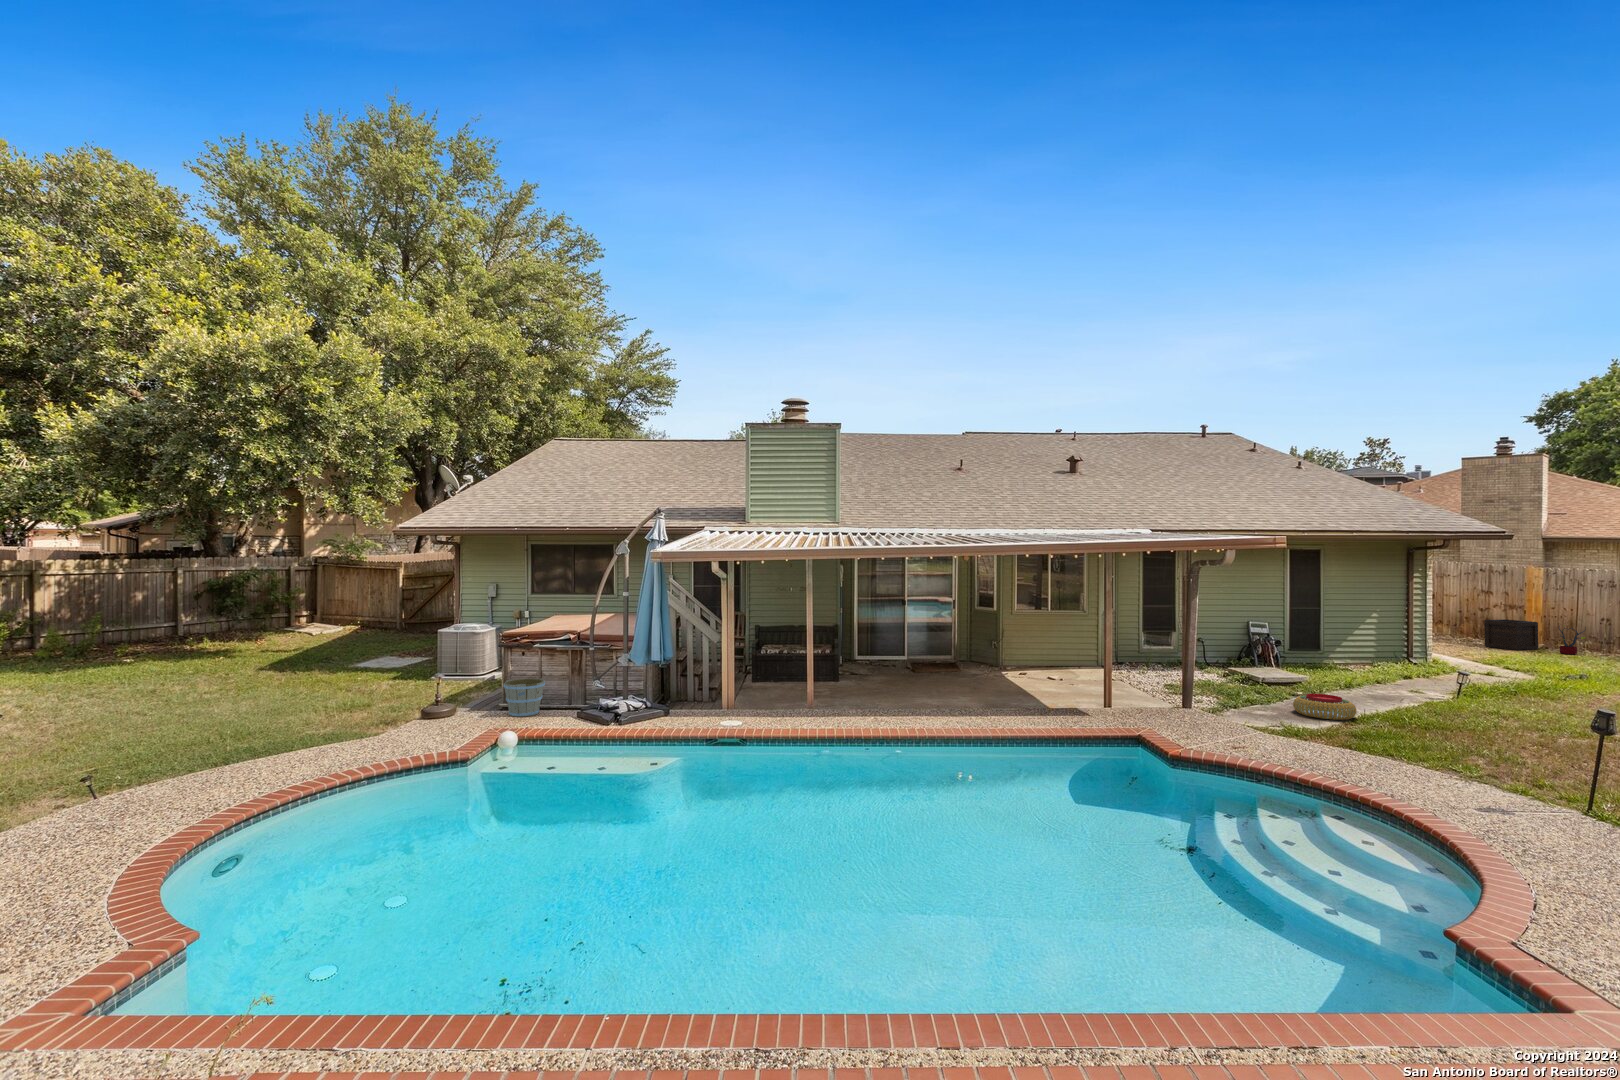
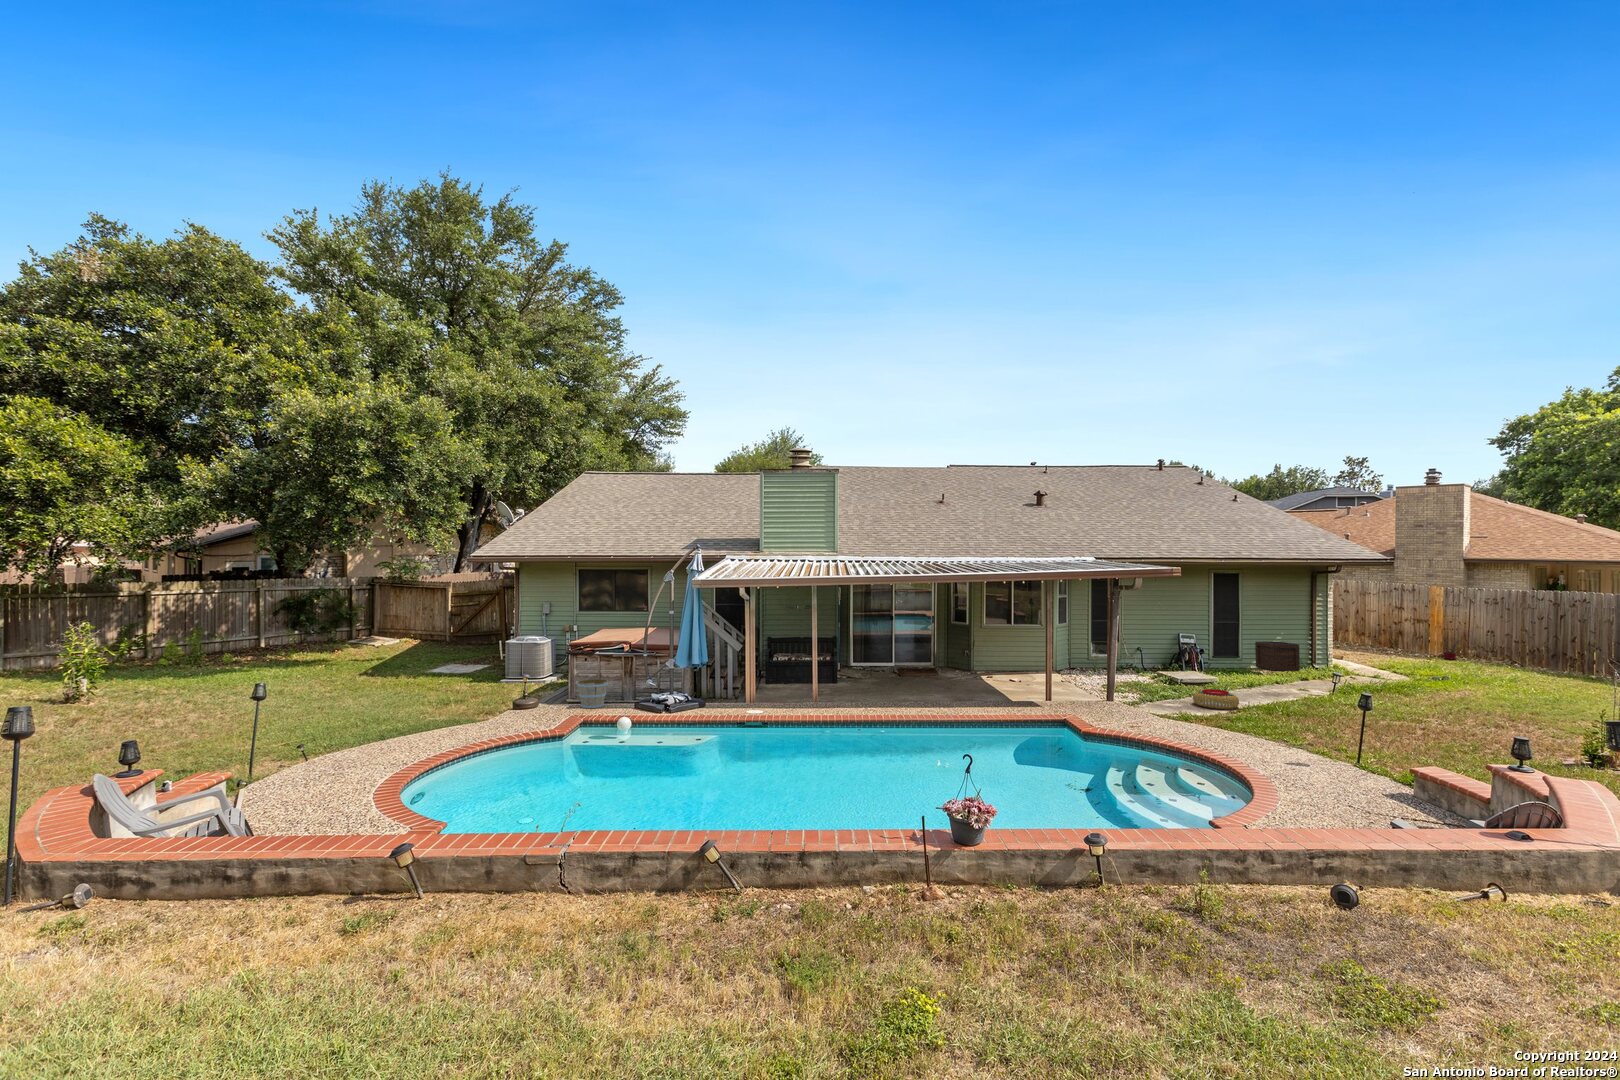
wooden crate: present [1484,620,1539,650] -> present [1255,642,1300,671]

